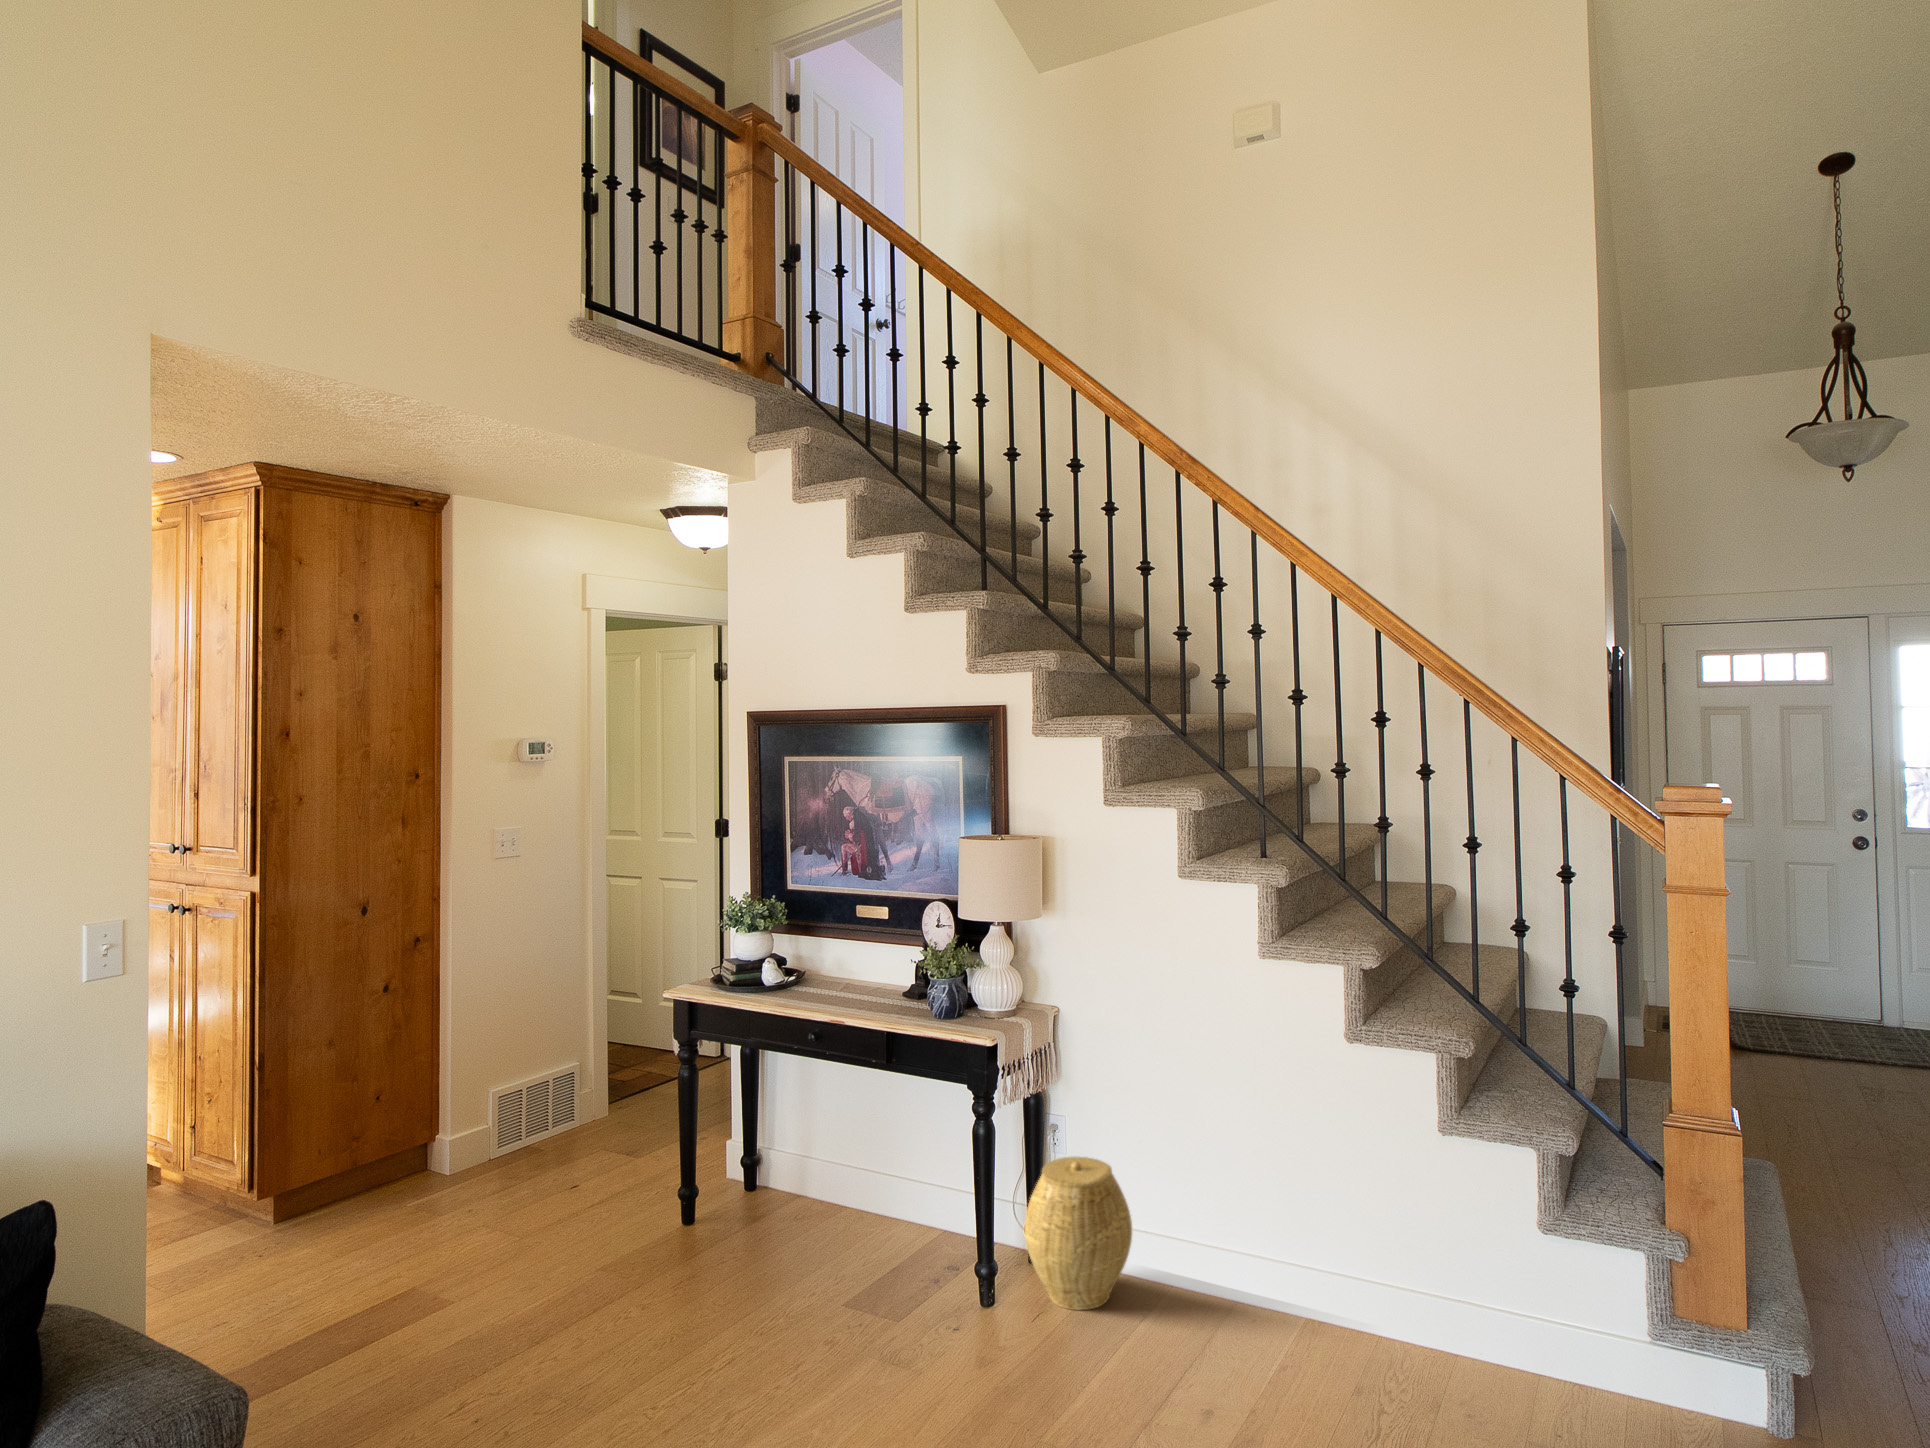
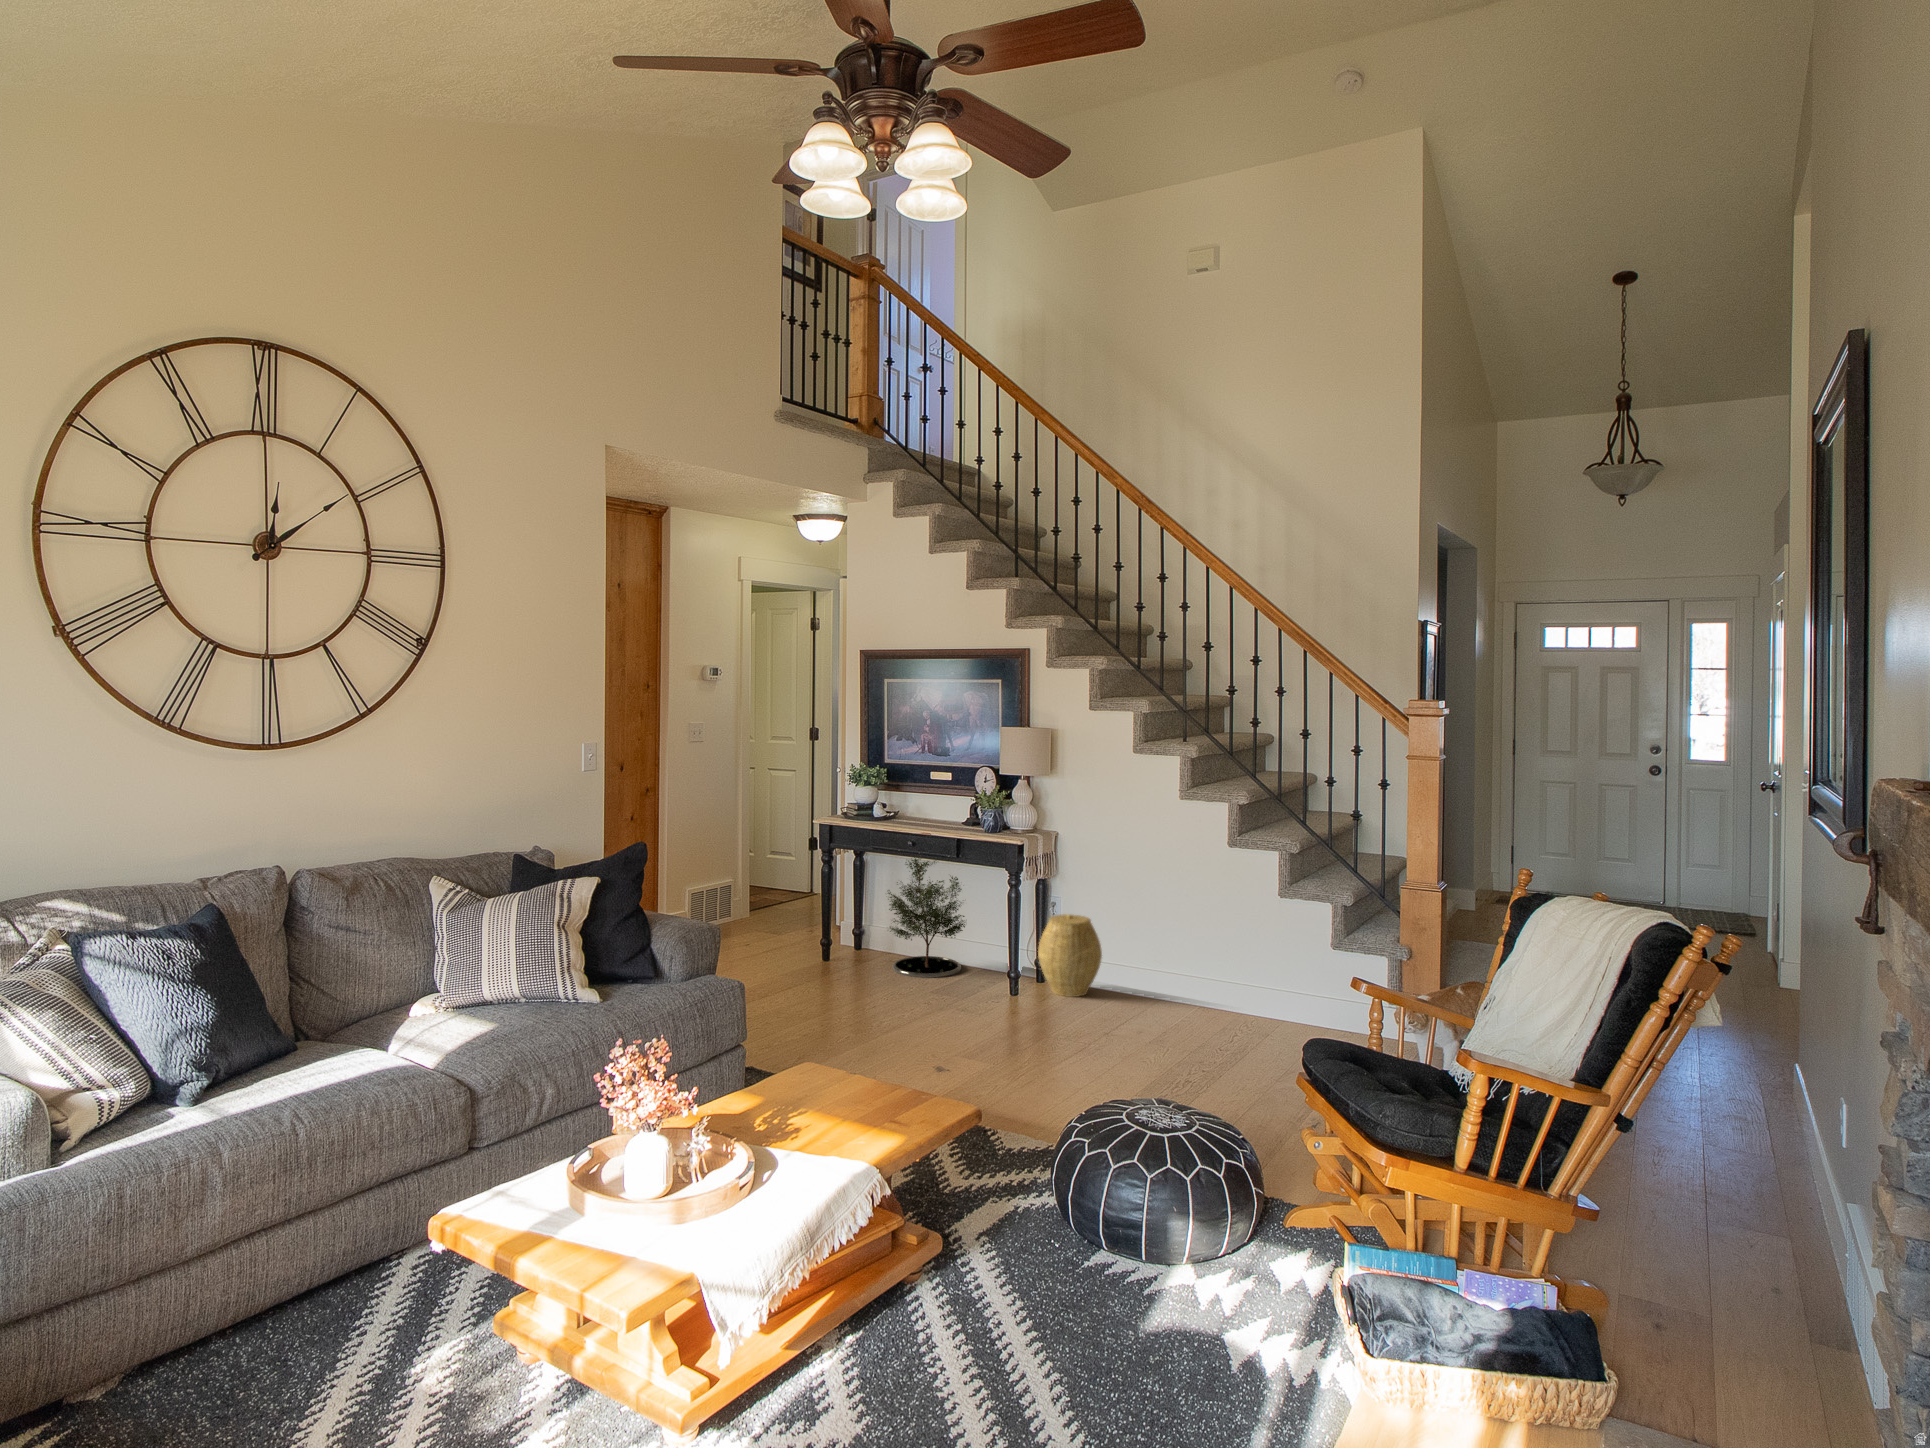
potted tree: none [770,1035,915,1267] -> present [888,855,965,978]

